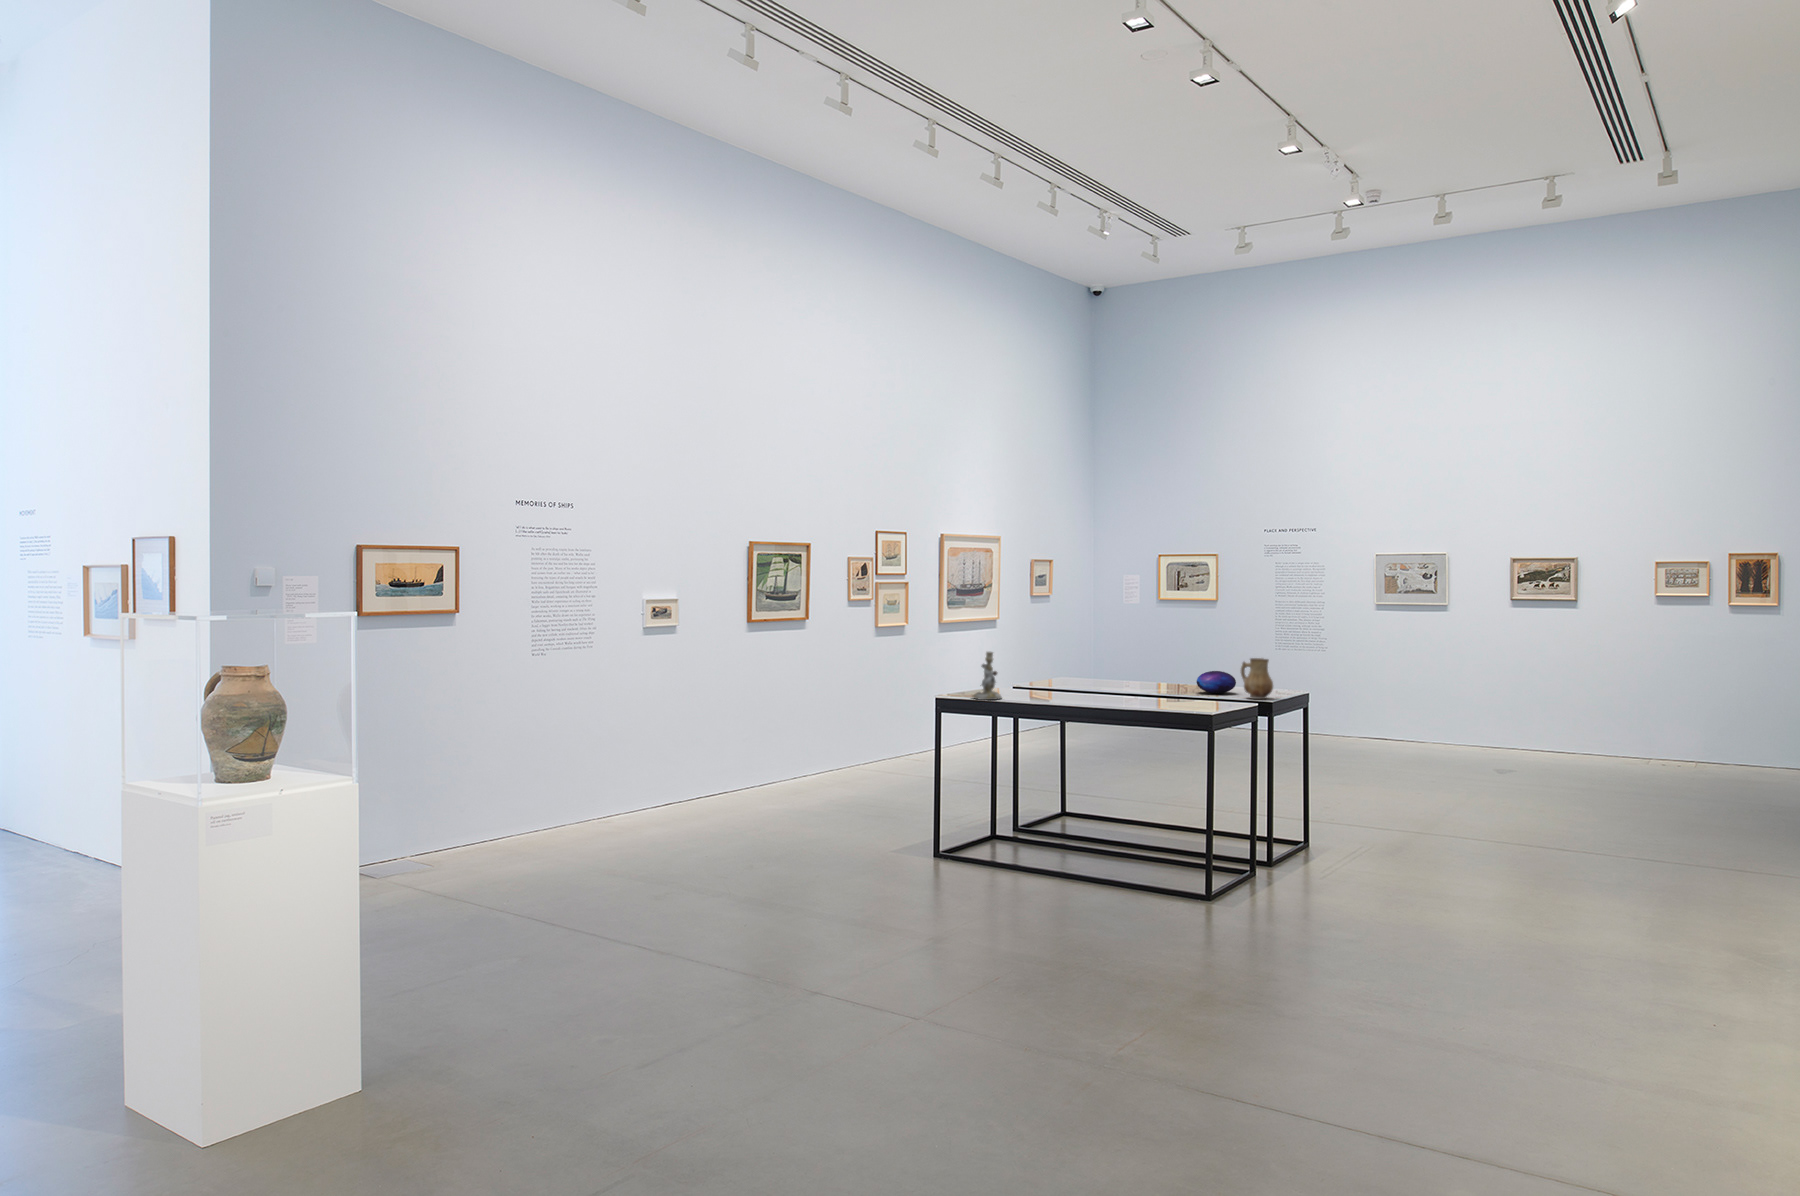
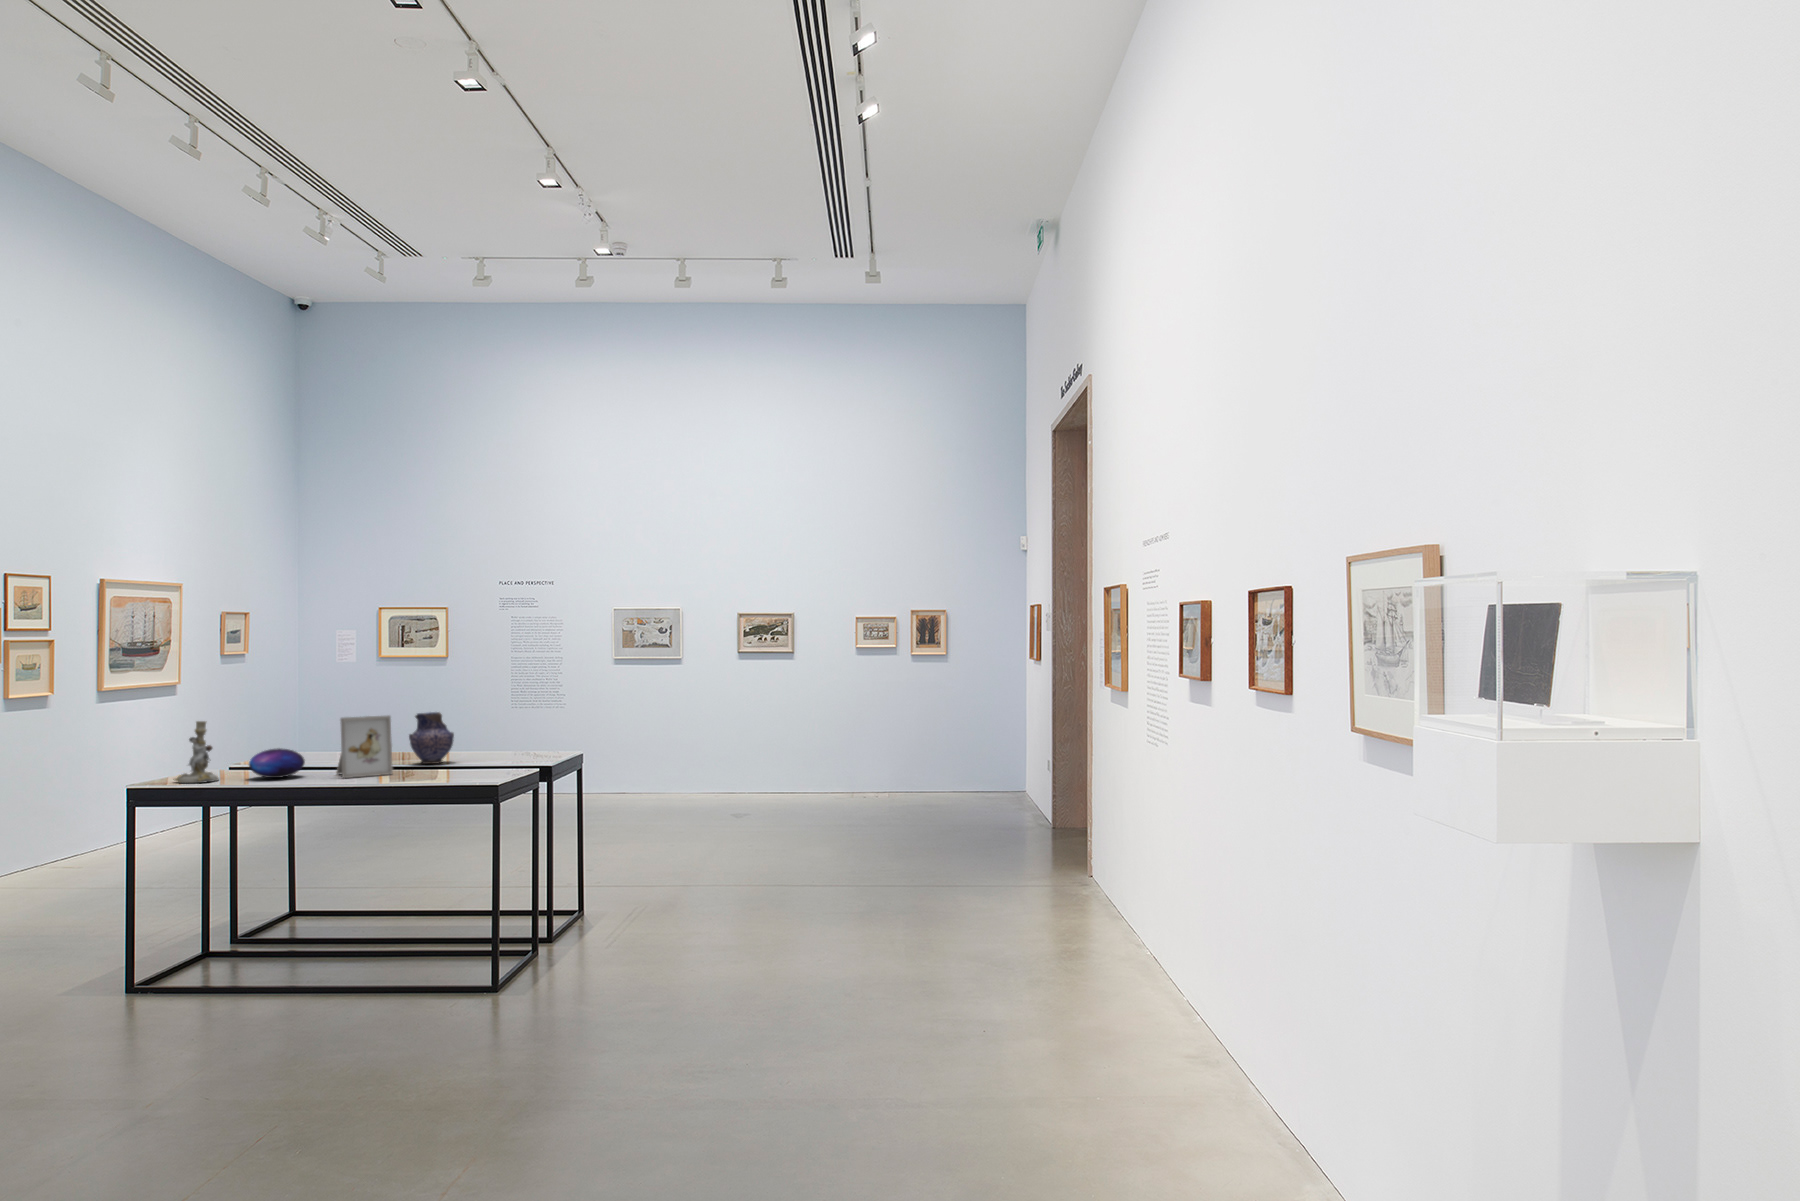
pottery: none [1146,652,1184,697] -> present [409,712,454,764]
picture frame: none [1086,654,1129,704] -> present [336,716,393,778]
ceramic pitcher: present [1241,658,1273,699] -> none [518,714,554,759]
decorative orb: present [1197,671,1236,693] -> present [249,748,305,778]

